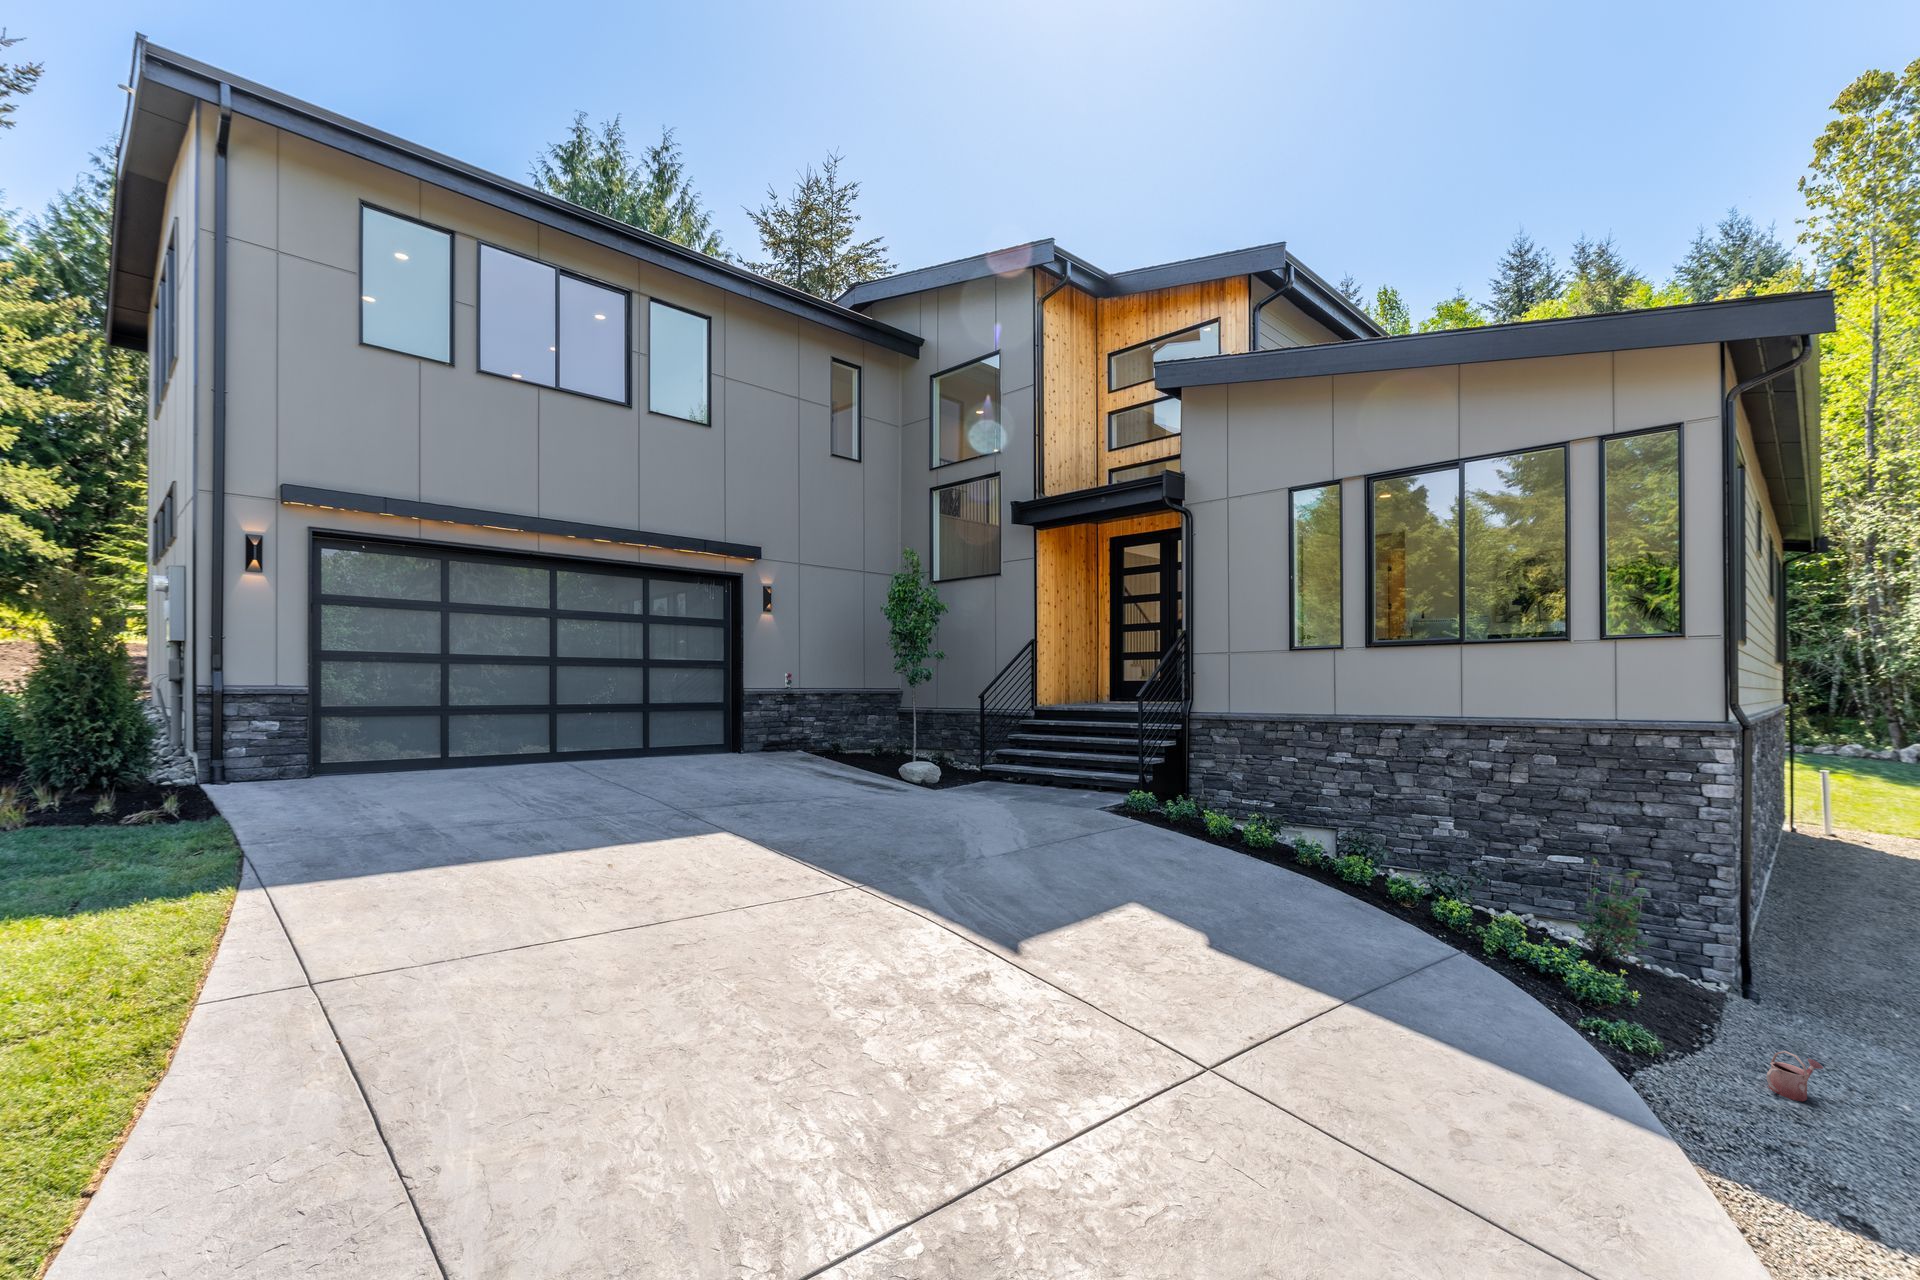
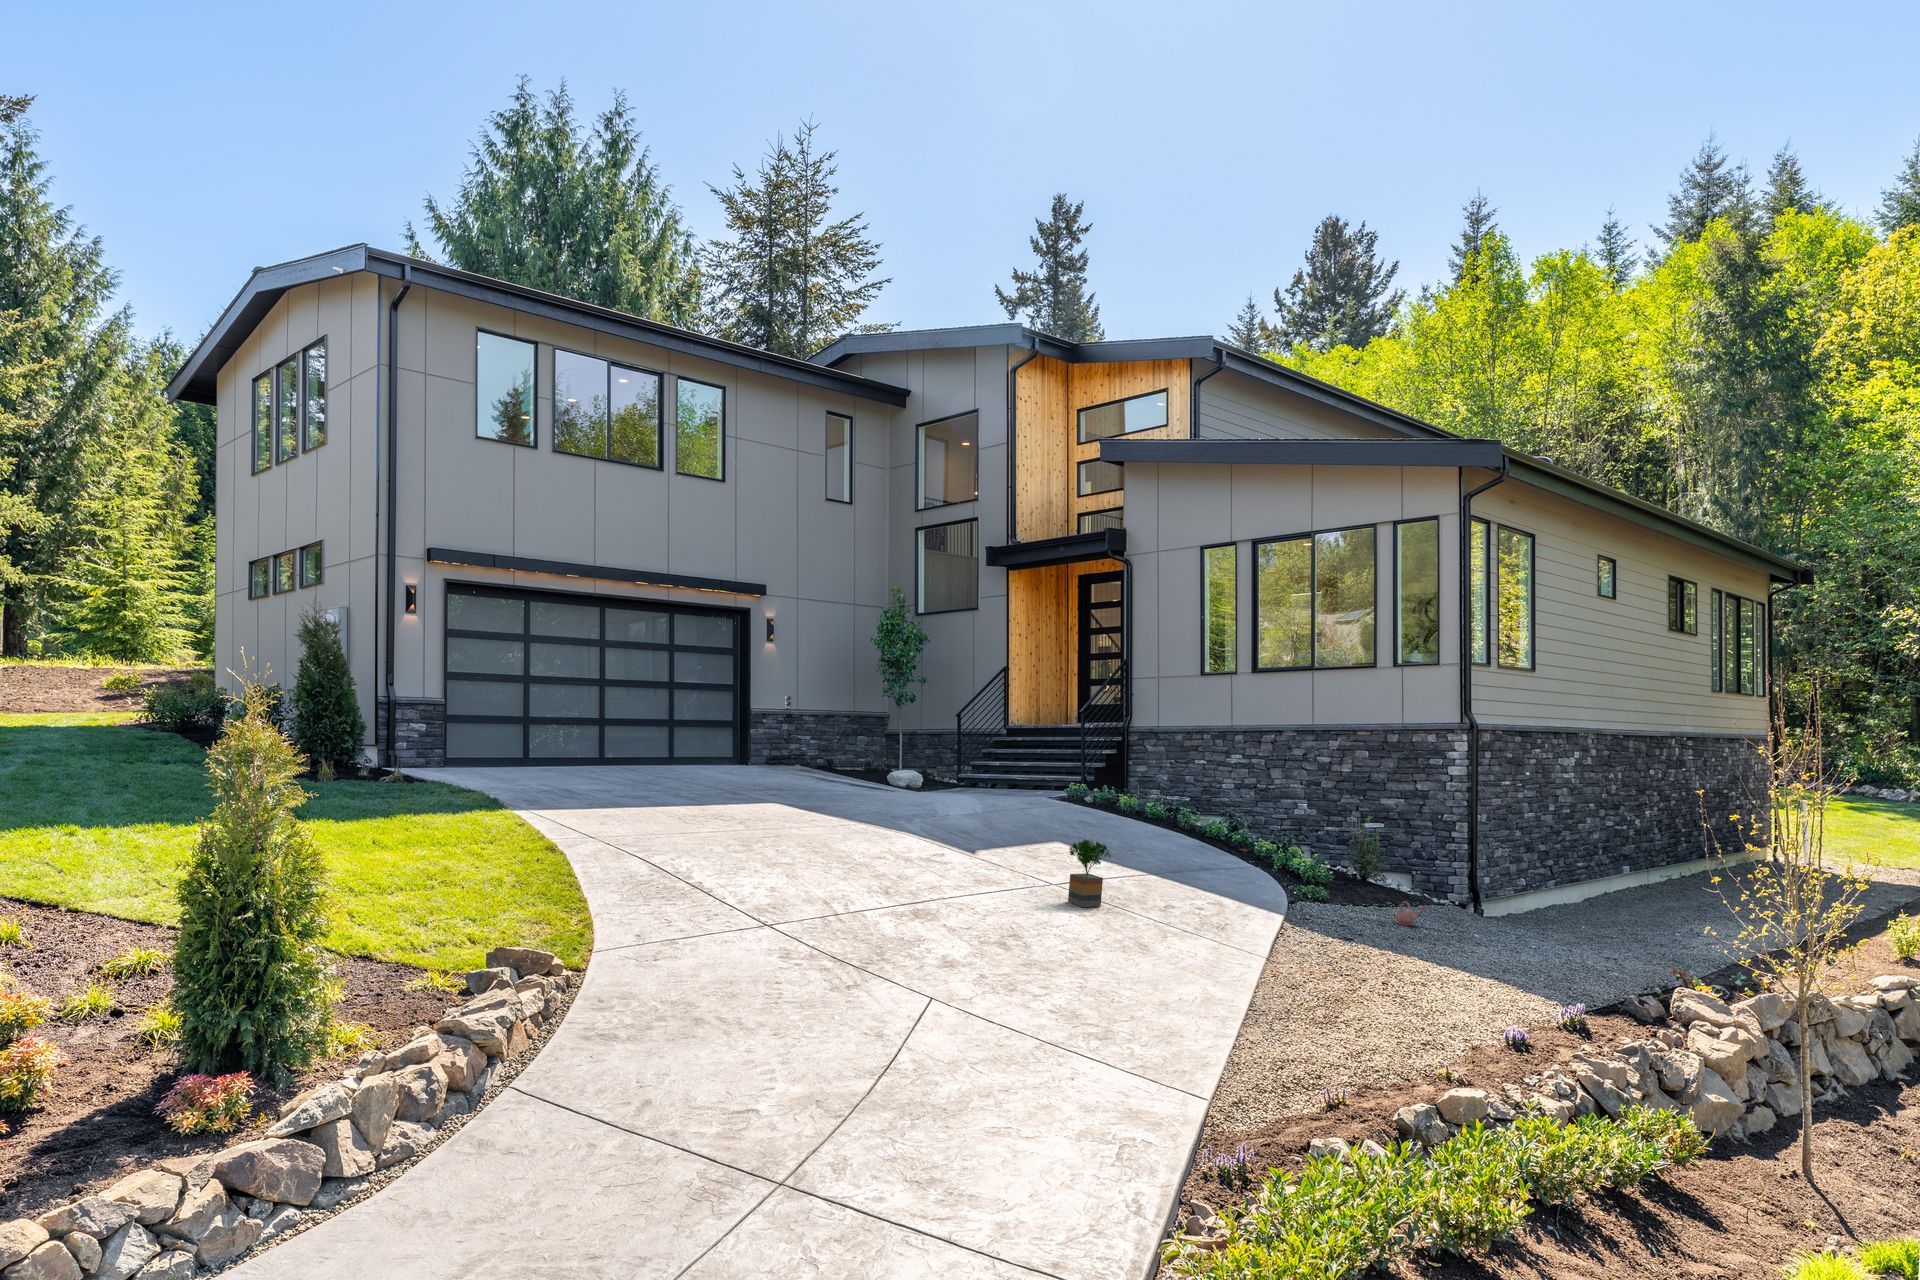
potted tree: none [1237,1027,1351,1215] -> present [1068,839,1111,907]

